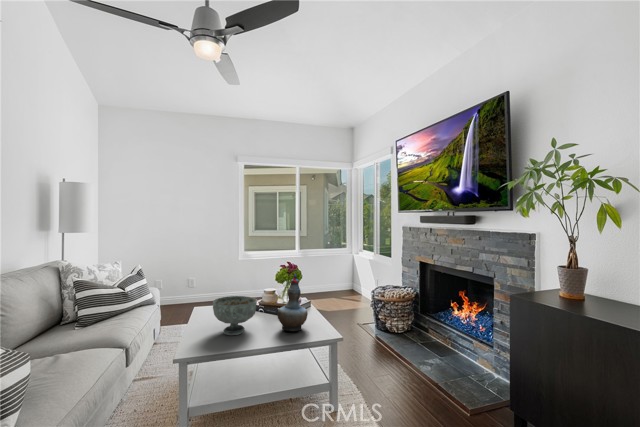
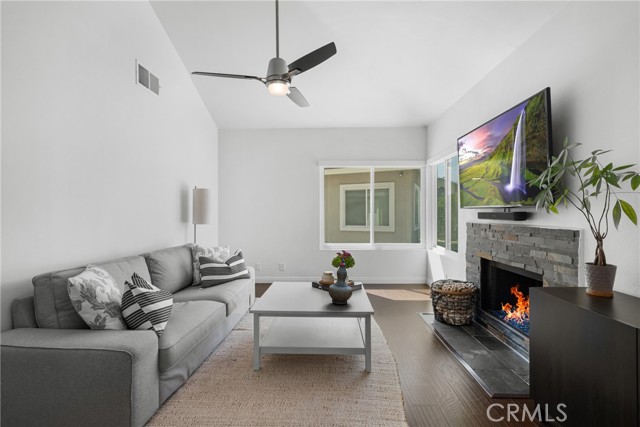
decorative bowl: present [213,296,257,335] -> none [281,274,314,302]

